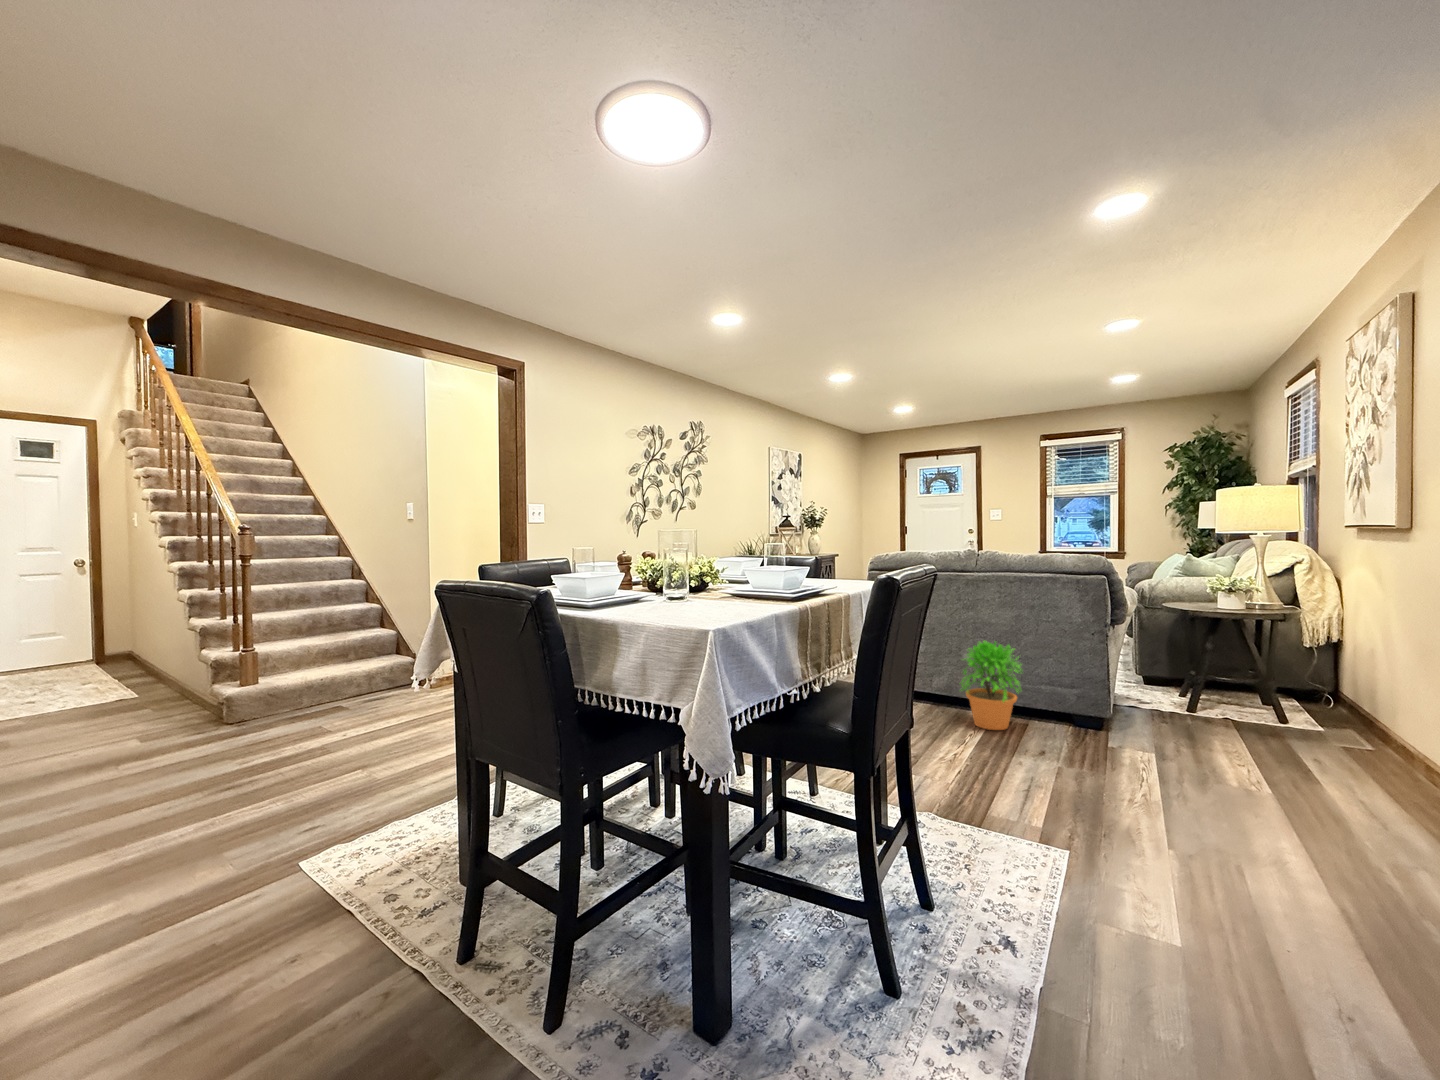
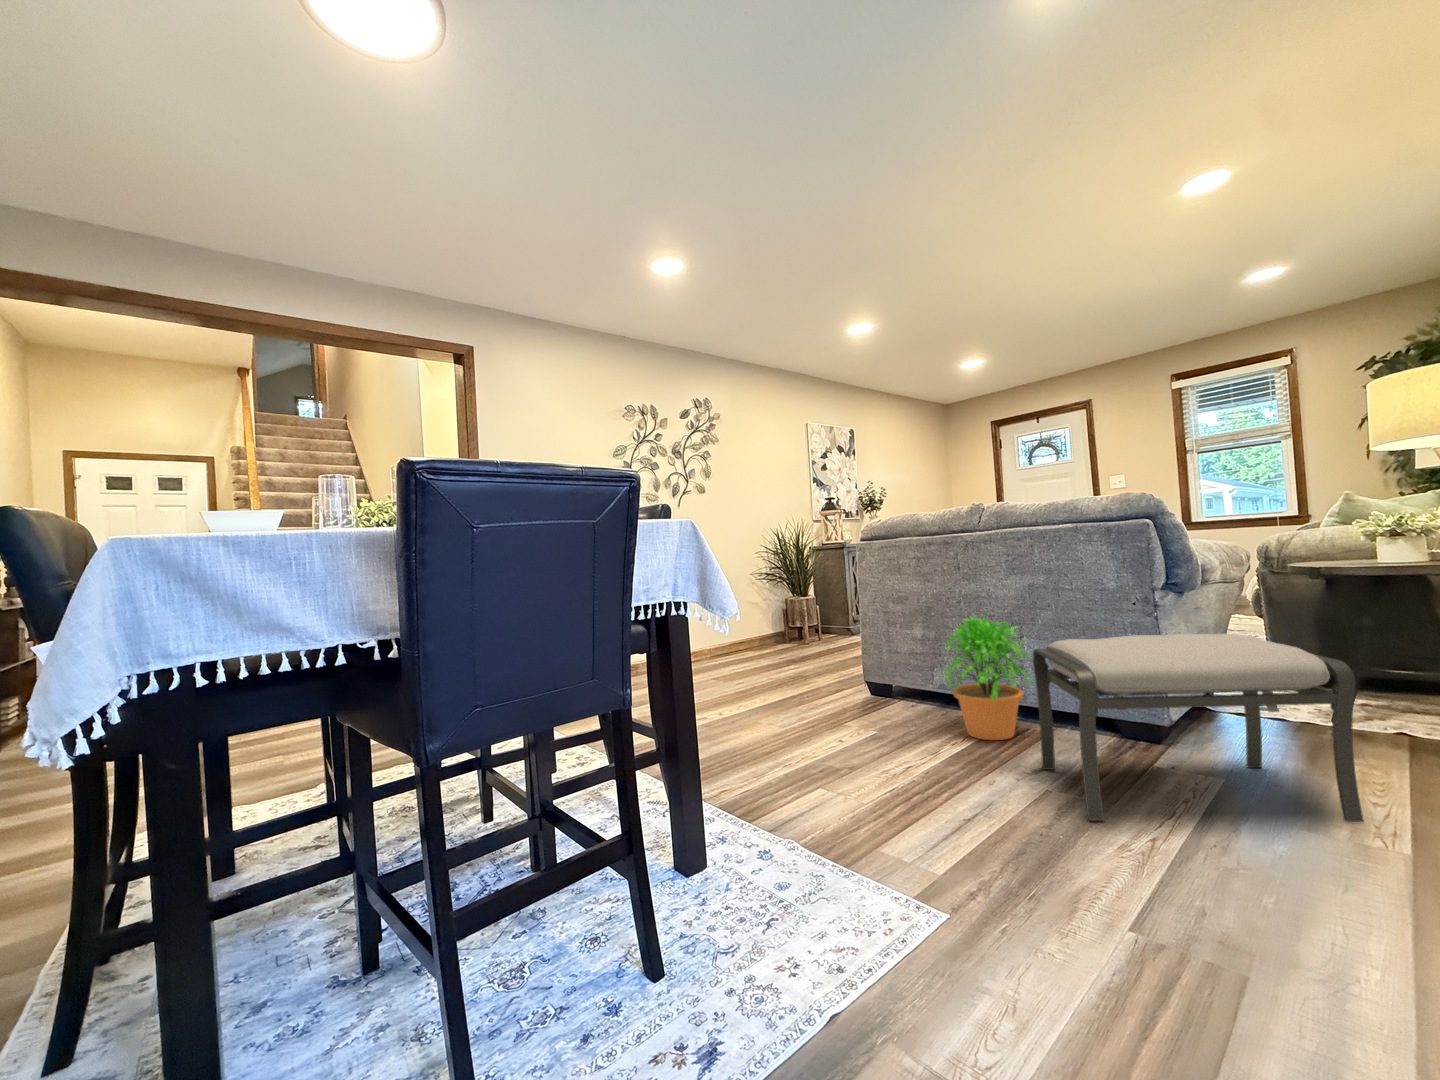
ottoman: none [1044,662,1250,787] -> present [1033,634,1364,822]

